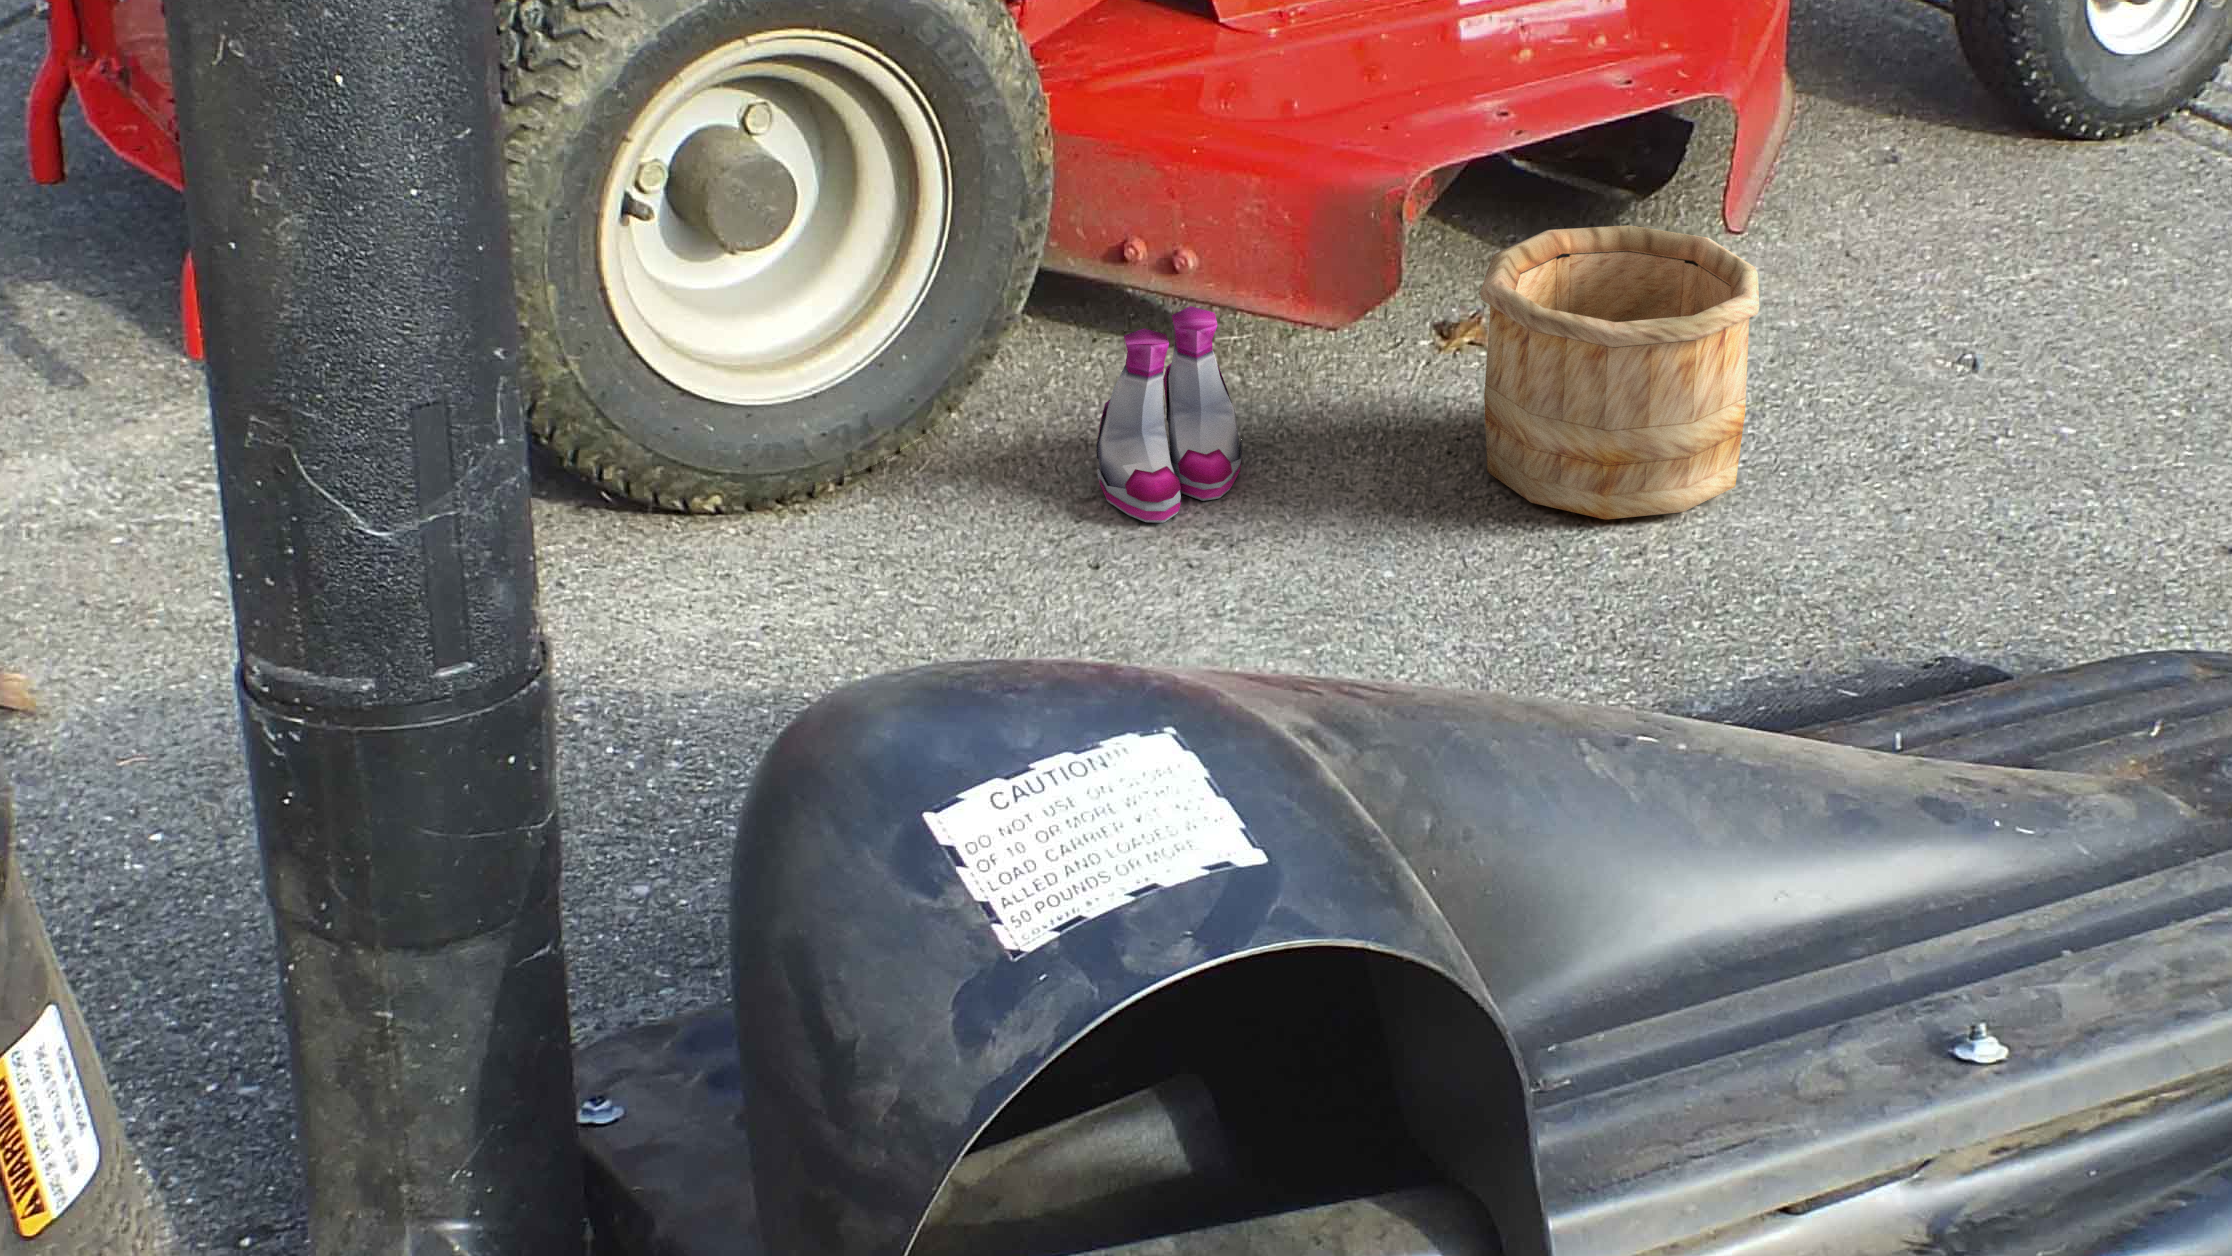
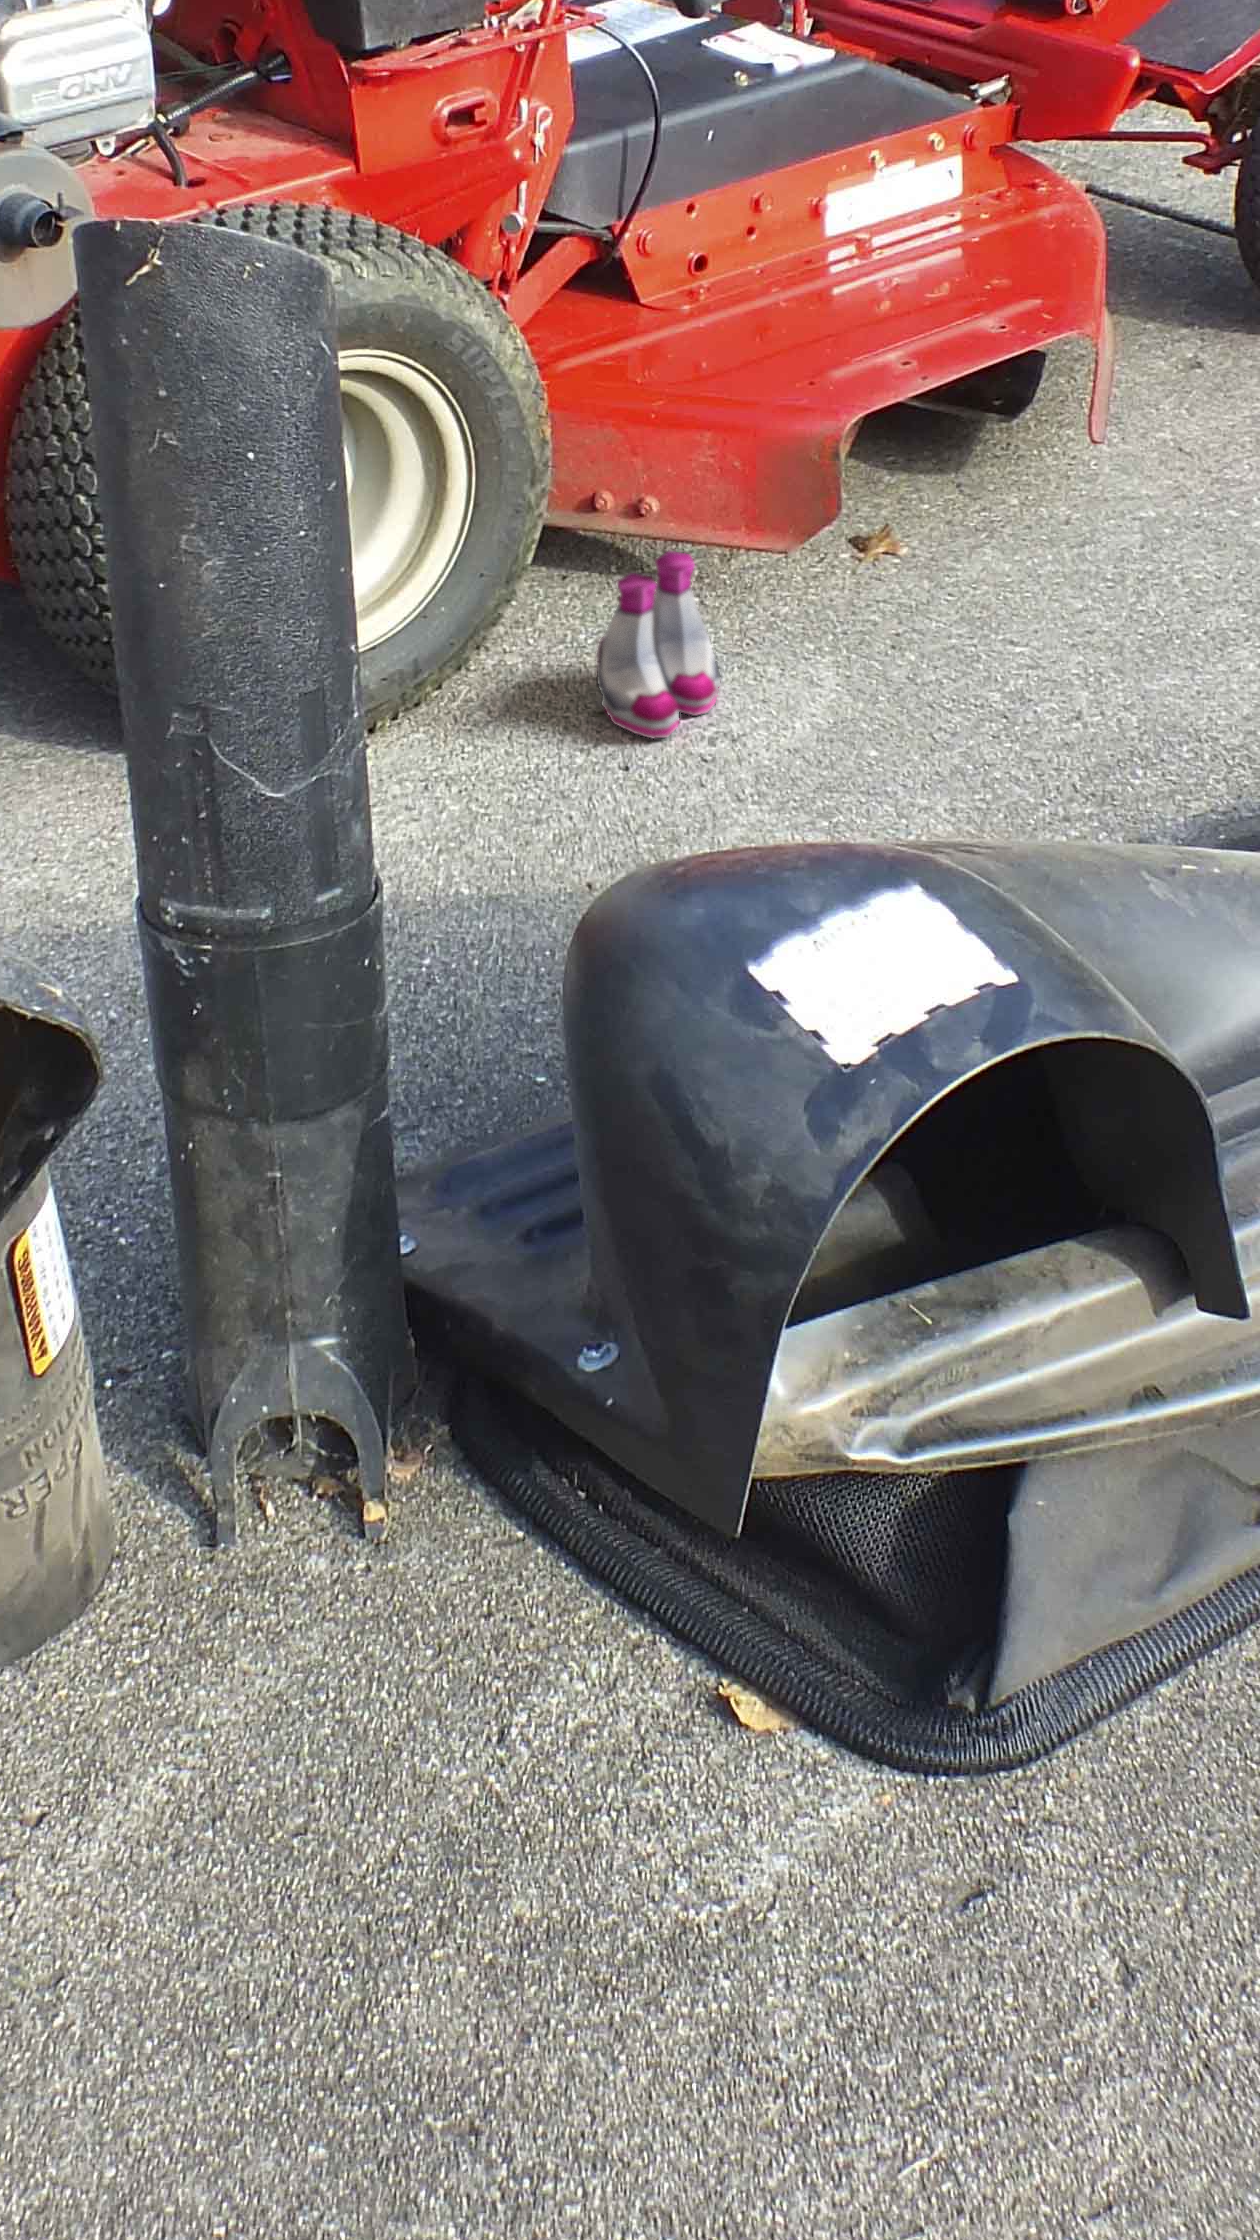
wooden bucket: present [1480,225,1759,520] -> none [915,450,1152,701]

